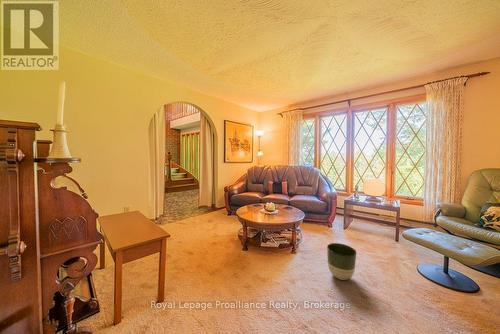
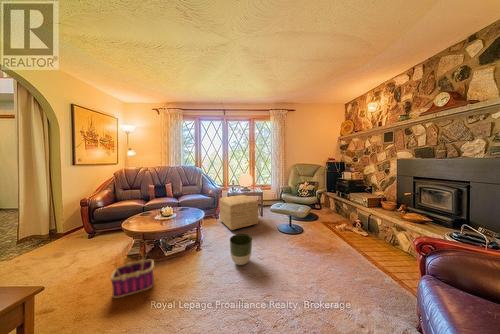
ottoman: none [332,203,386,246] -> present [219,195,258,230]
basket: none [230,219,258,261] -> present [111,239,154,298]

